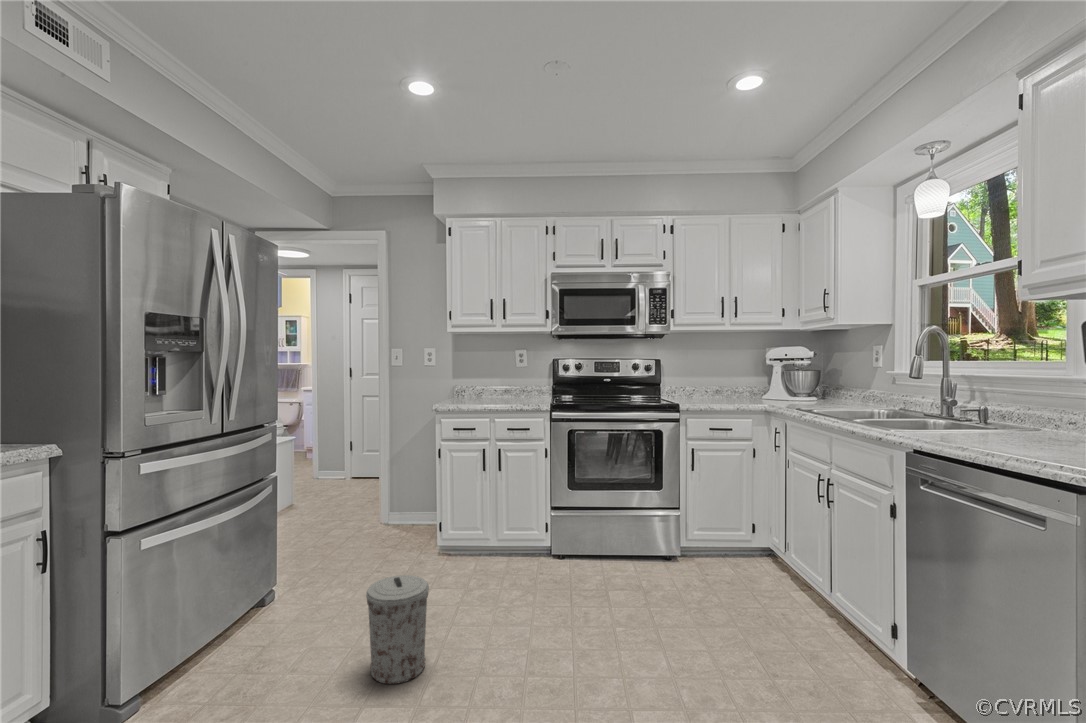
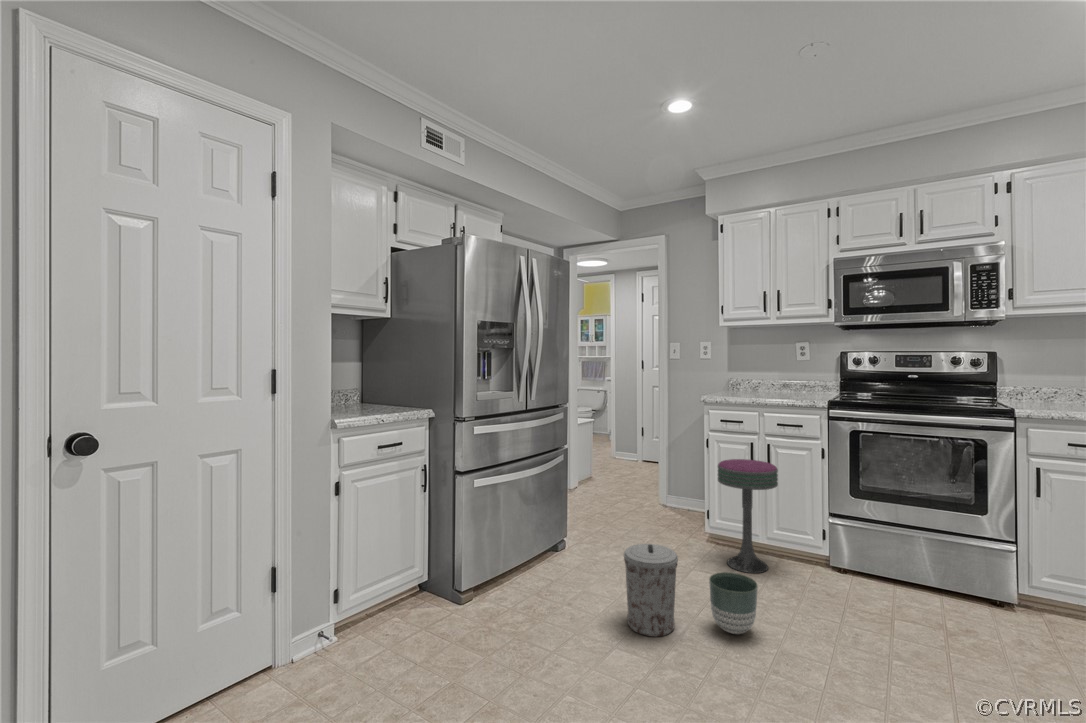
bar stool: none [453,467,510,582] -> present [718,459,778,573]
planter: none [460,587,508,652] -> present [709,572,758,634]

